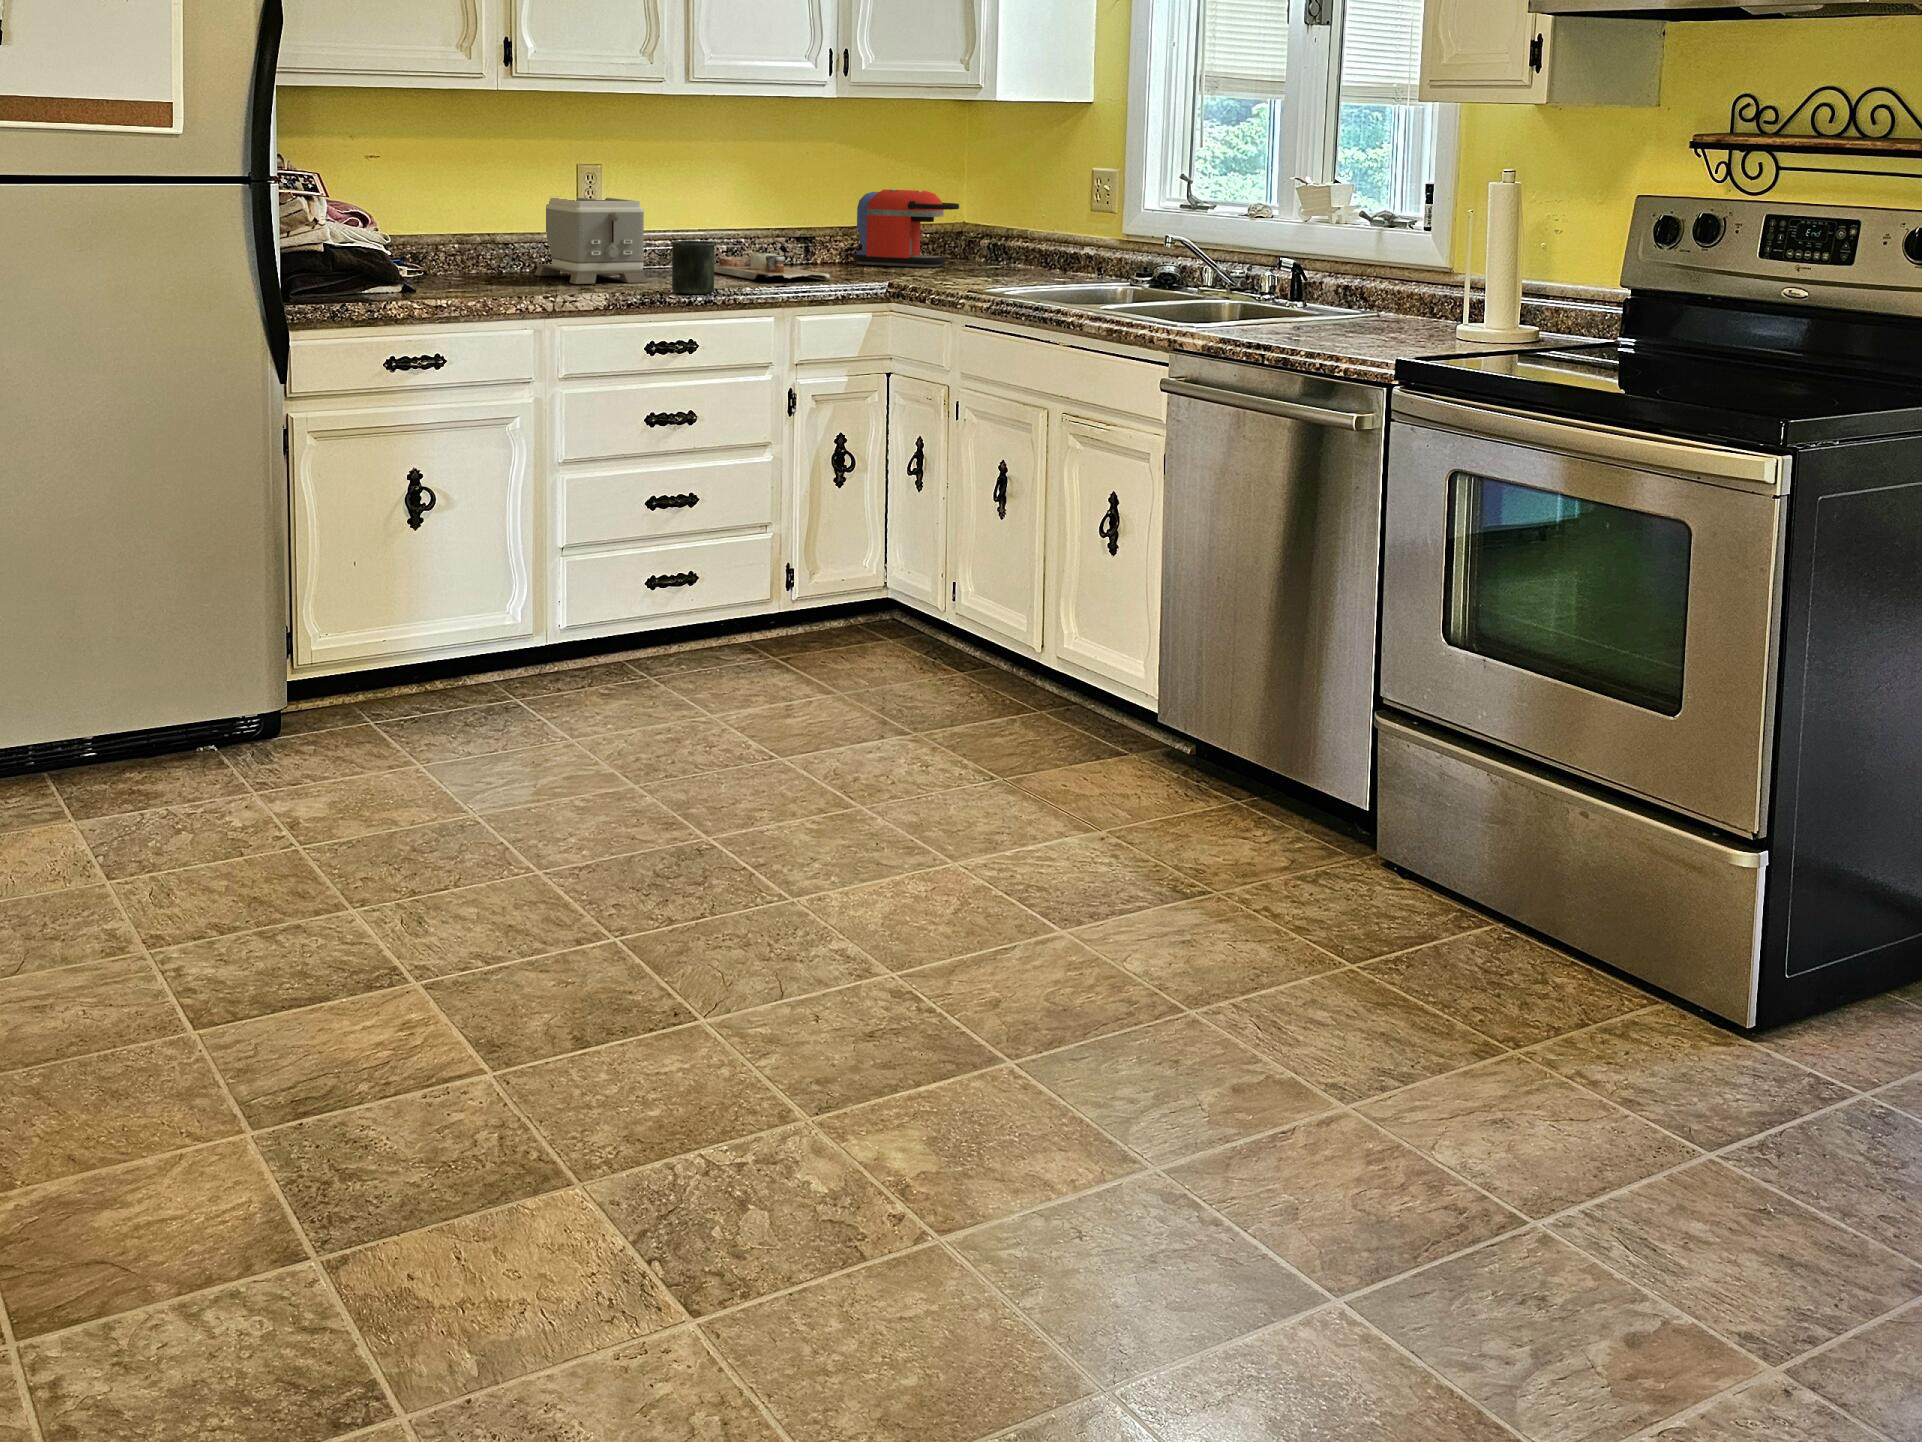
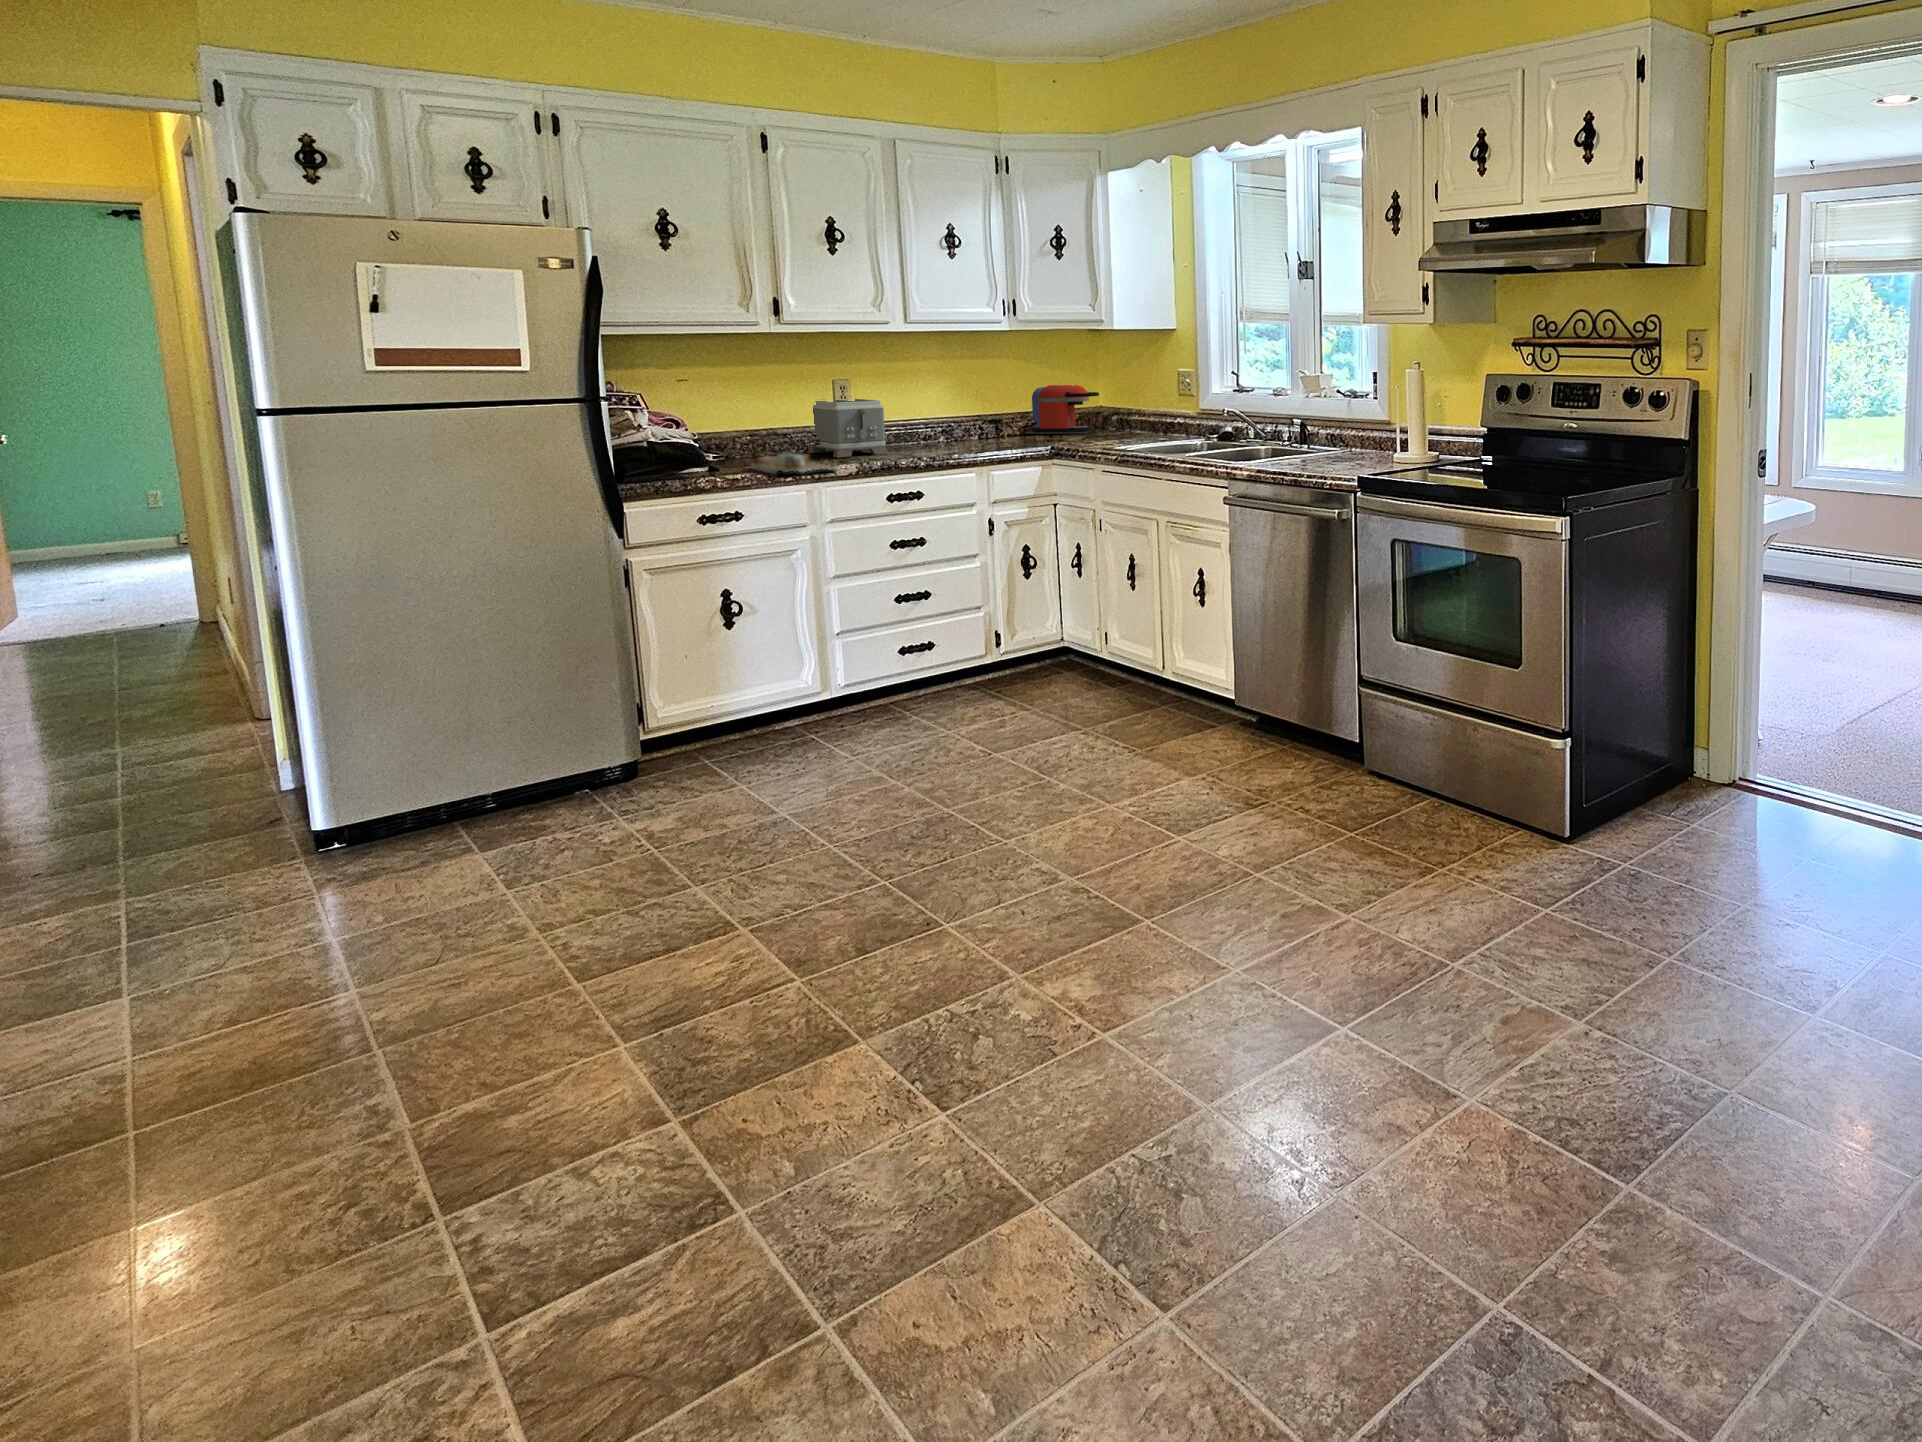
mug: present [671,241,716,294] -> none [903,425,935,460]
cutting board: present [714,252,831,280] -> present [750,453,839,474]

